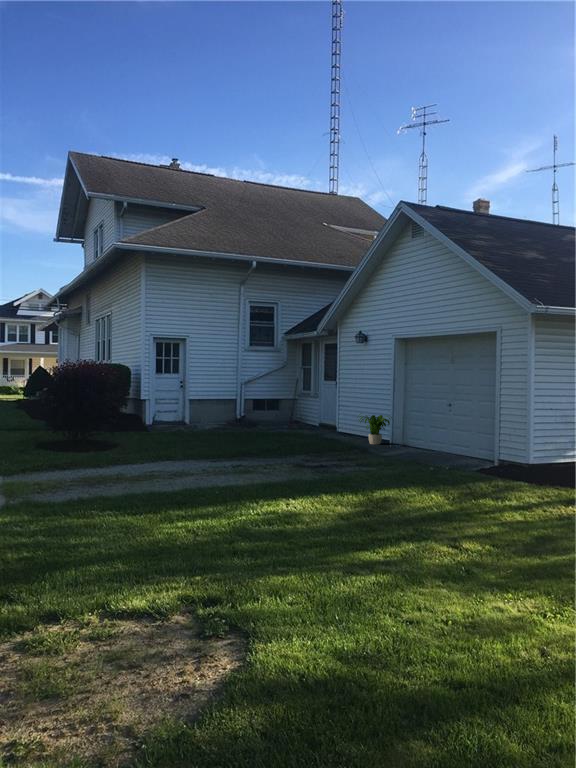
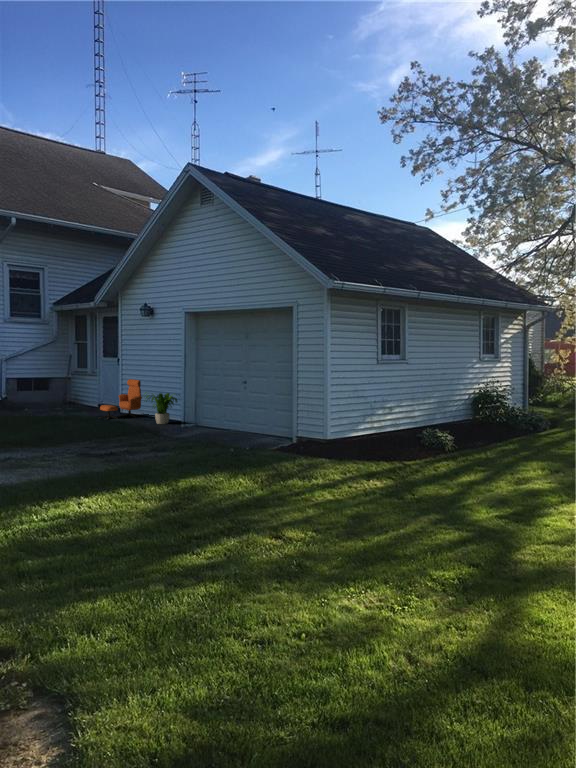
lounge chair: none [318,402,358,438] -> present [100,379,142,419]

